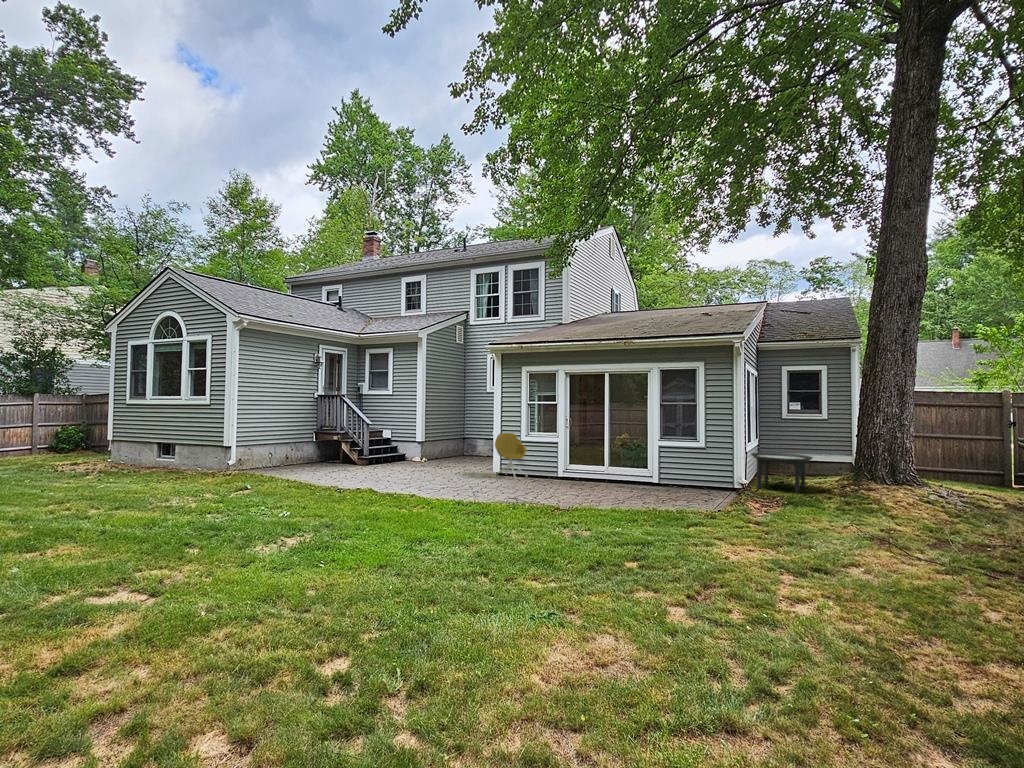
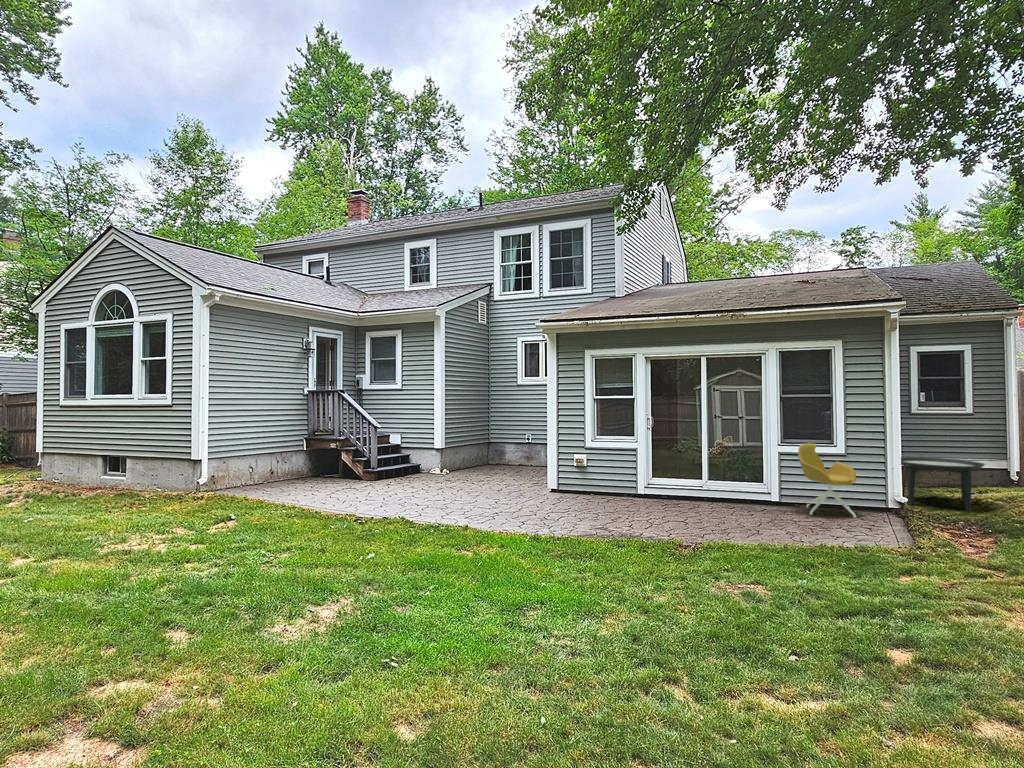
chair: present [494,433,527,480] -> present [798,443,856,518]

